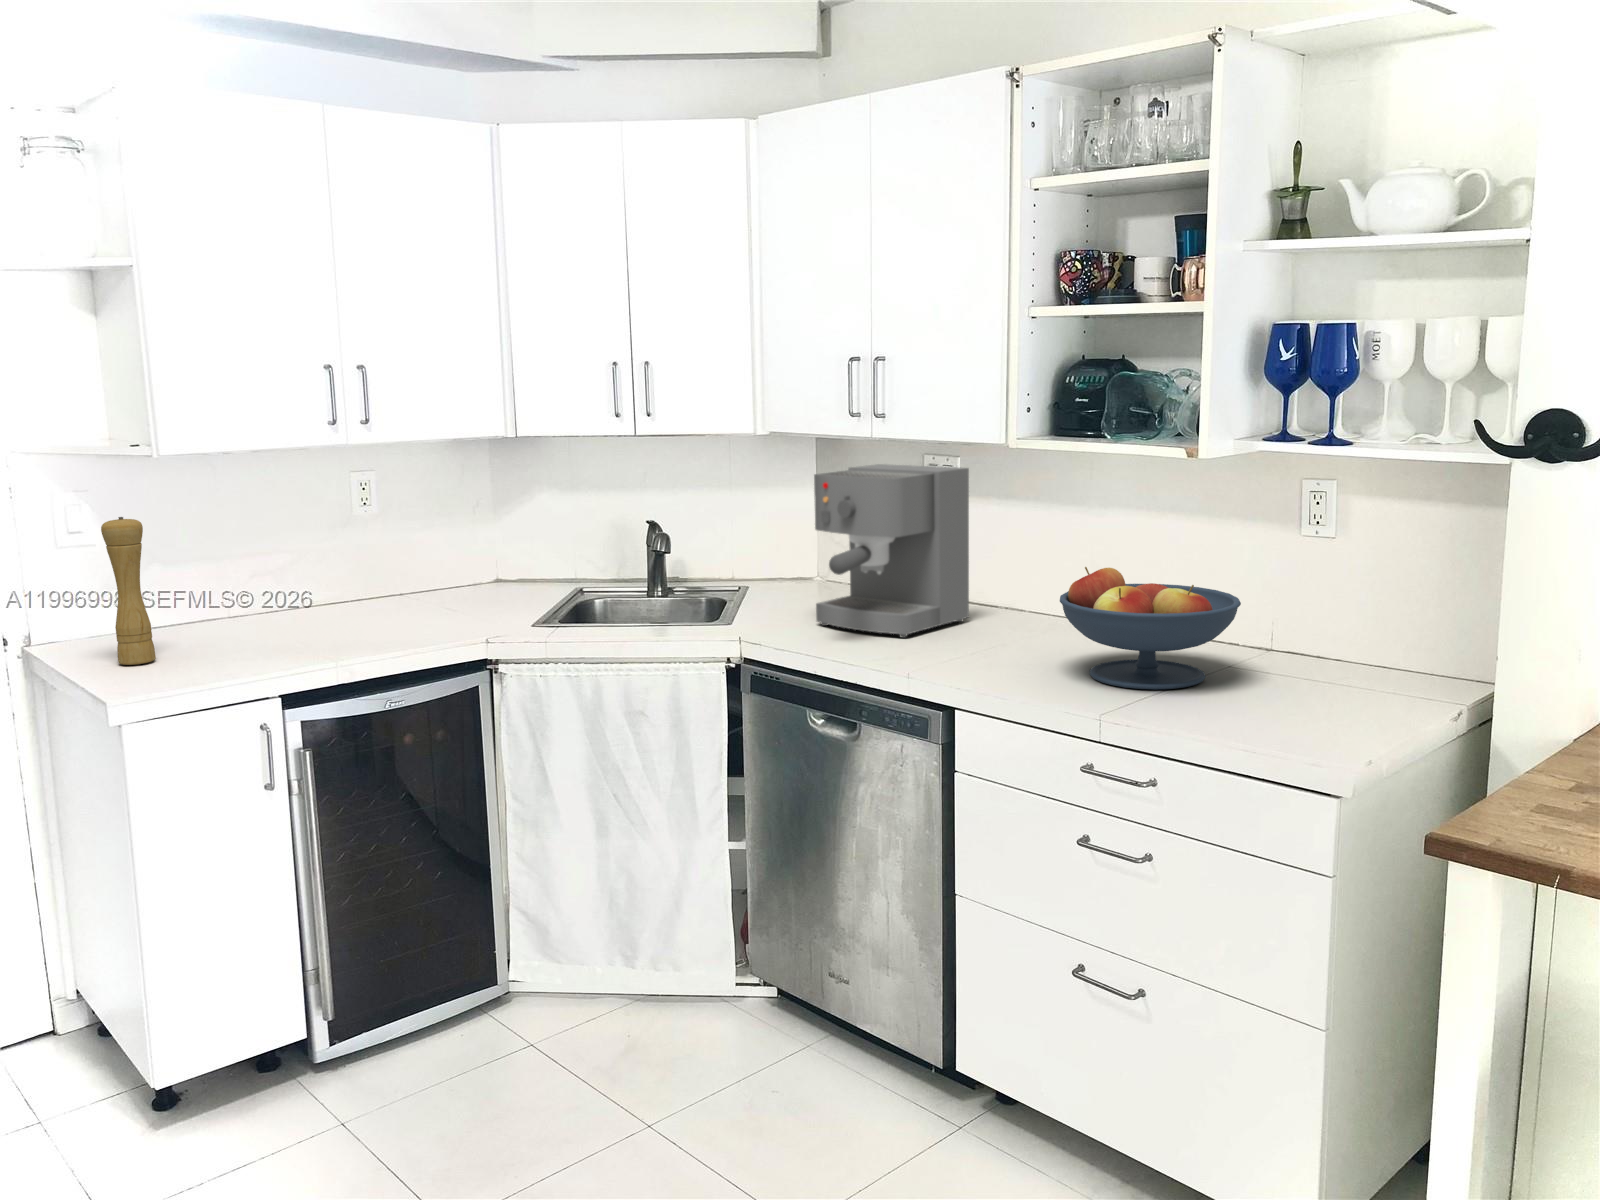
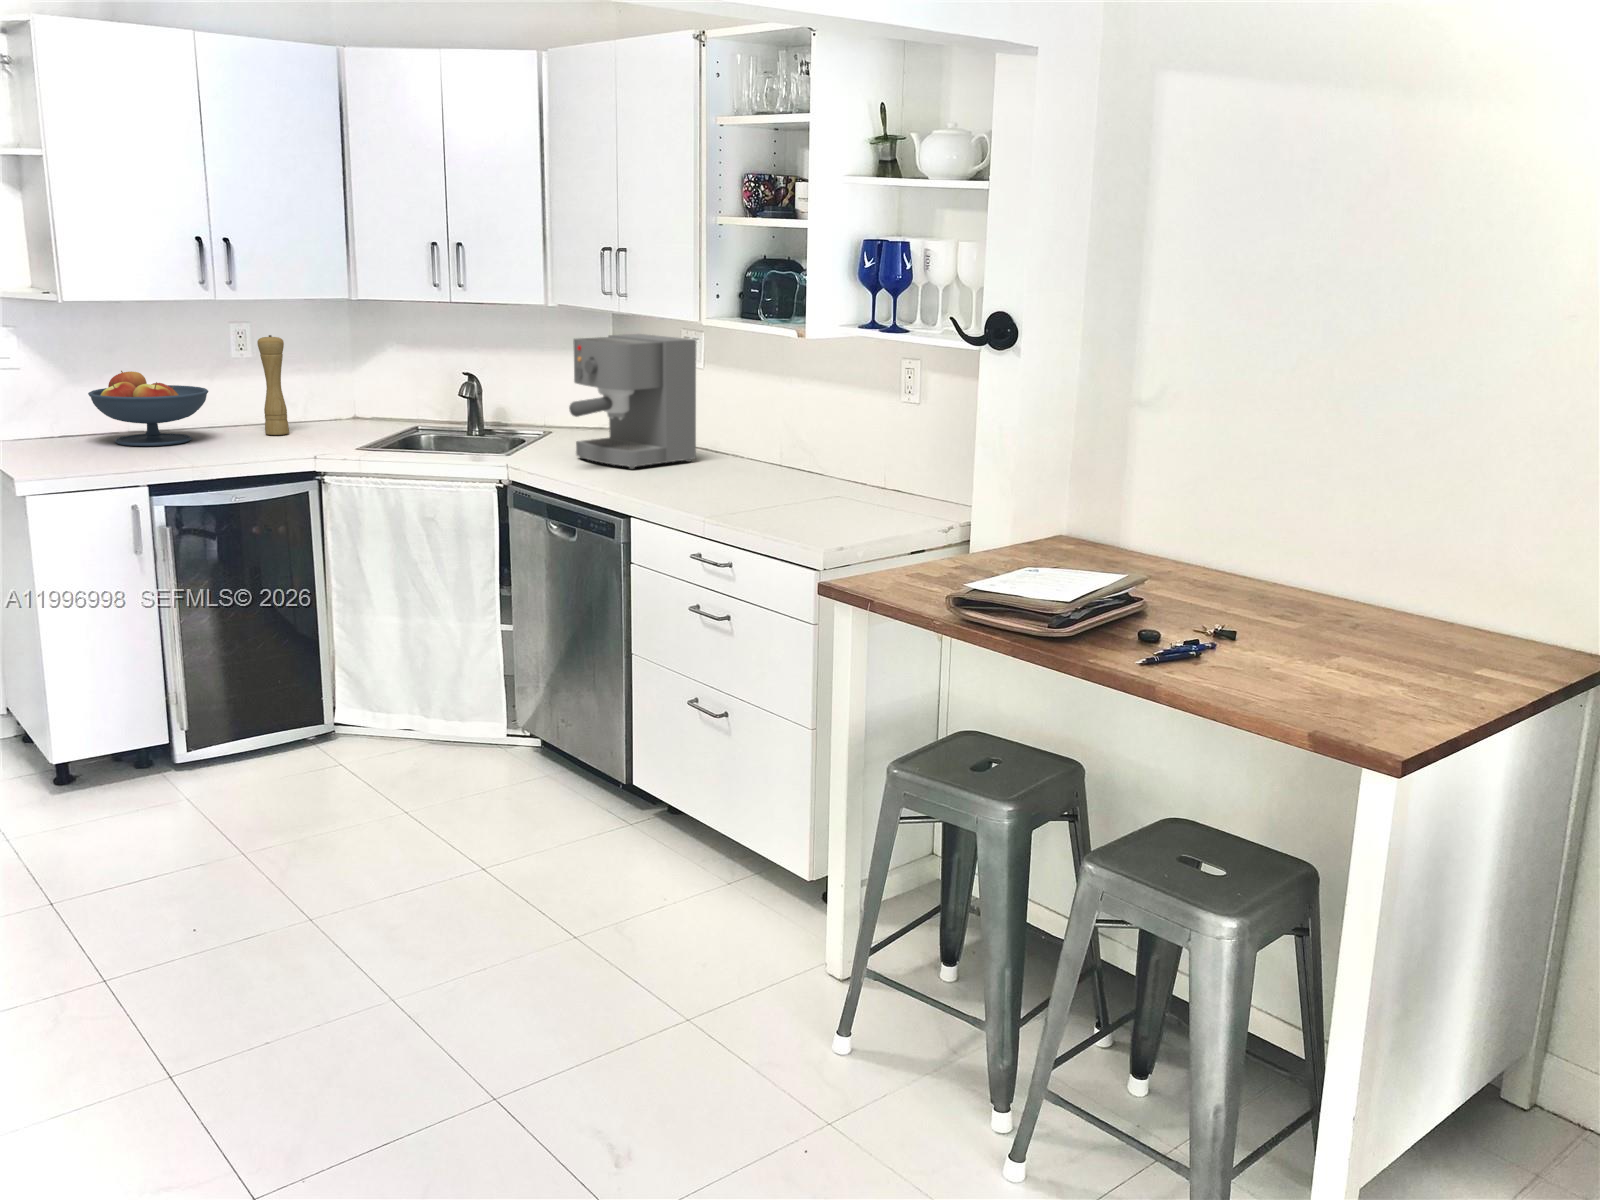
pepper mill: present [101,517,156,665] -> present [257,335,289,435]
fruit bowl: present [1060,567,1241,689] -> present [88,371,208,446]

